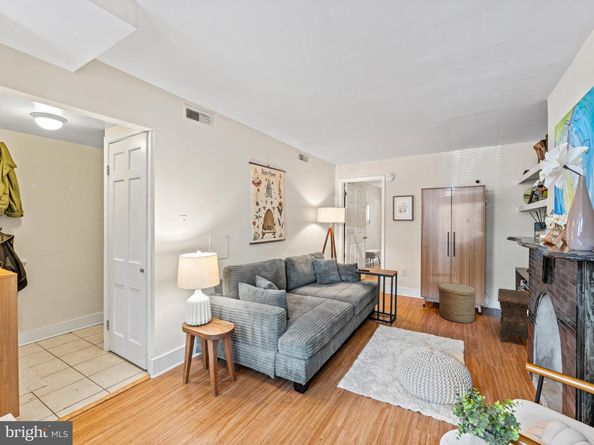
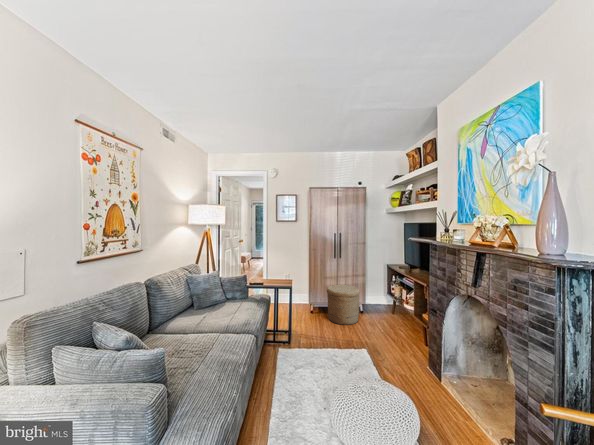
footstool: present [498,288,528,342] -> none [378,286,418,340]

